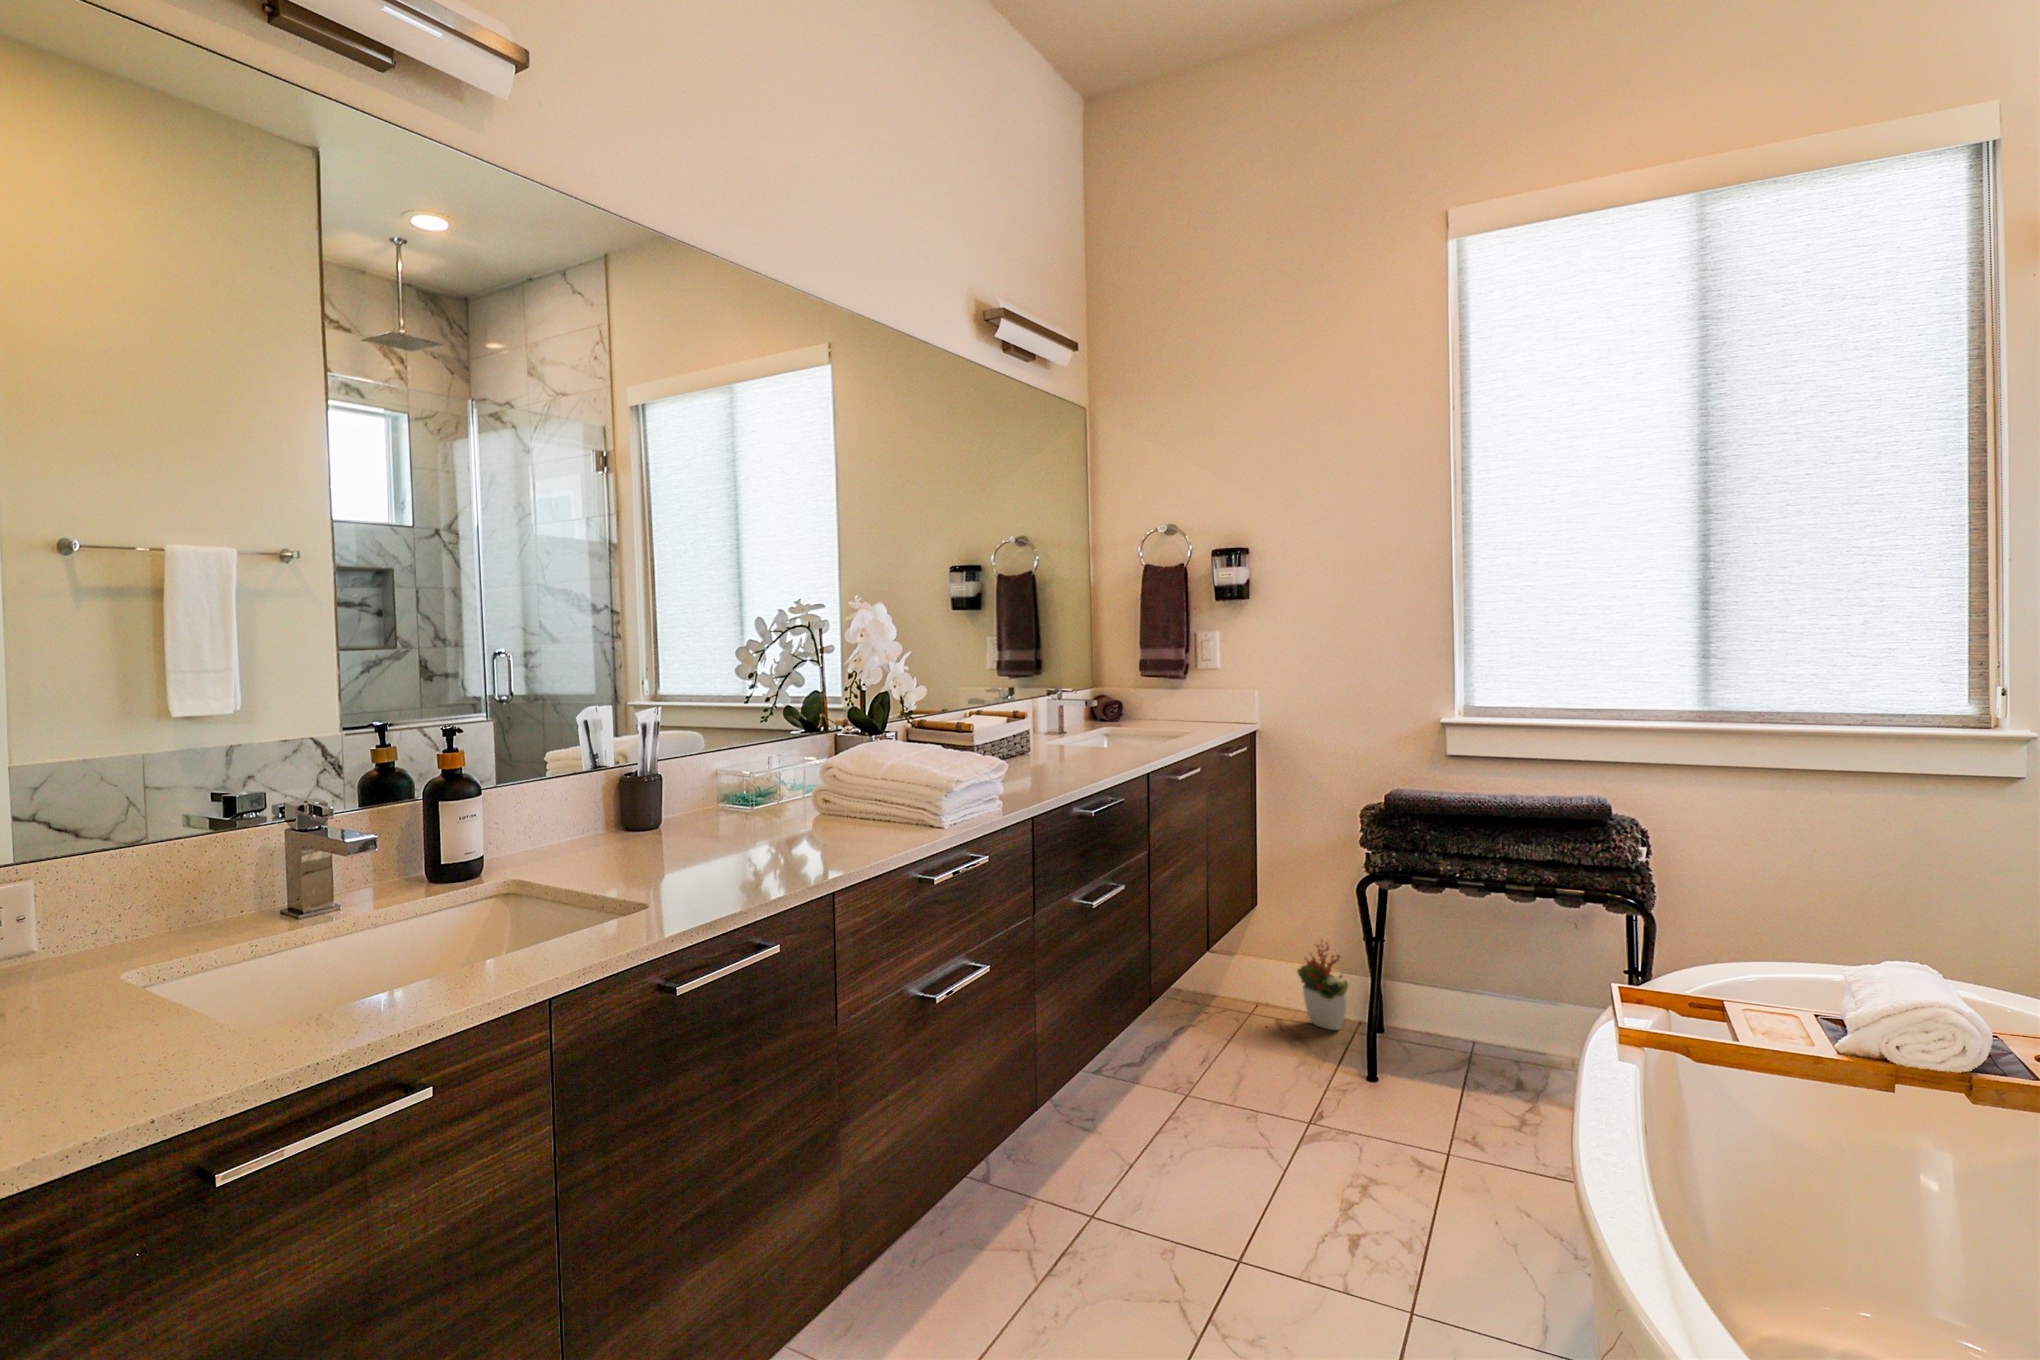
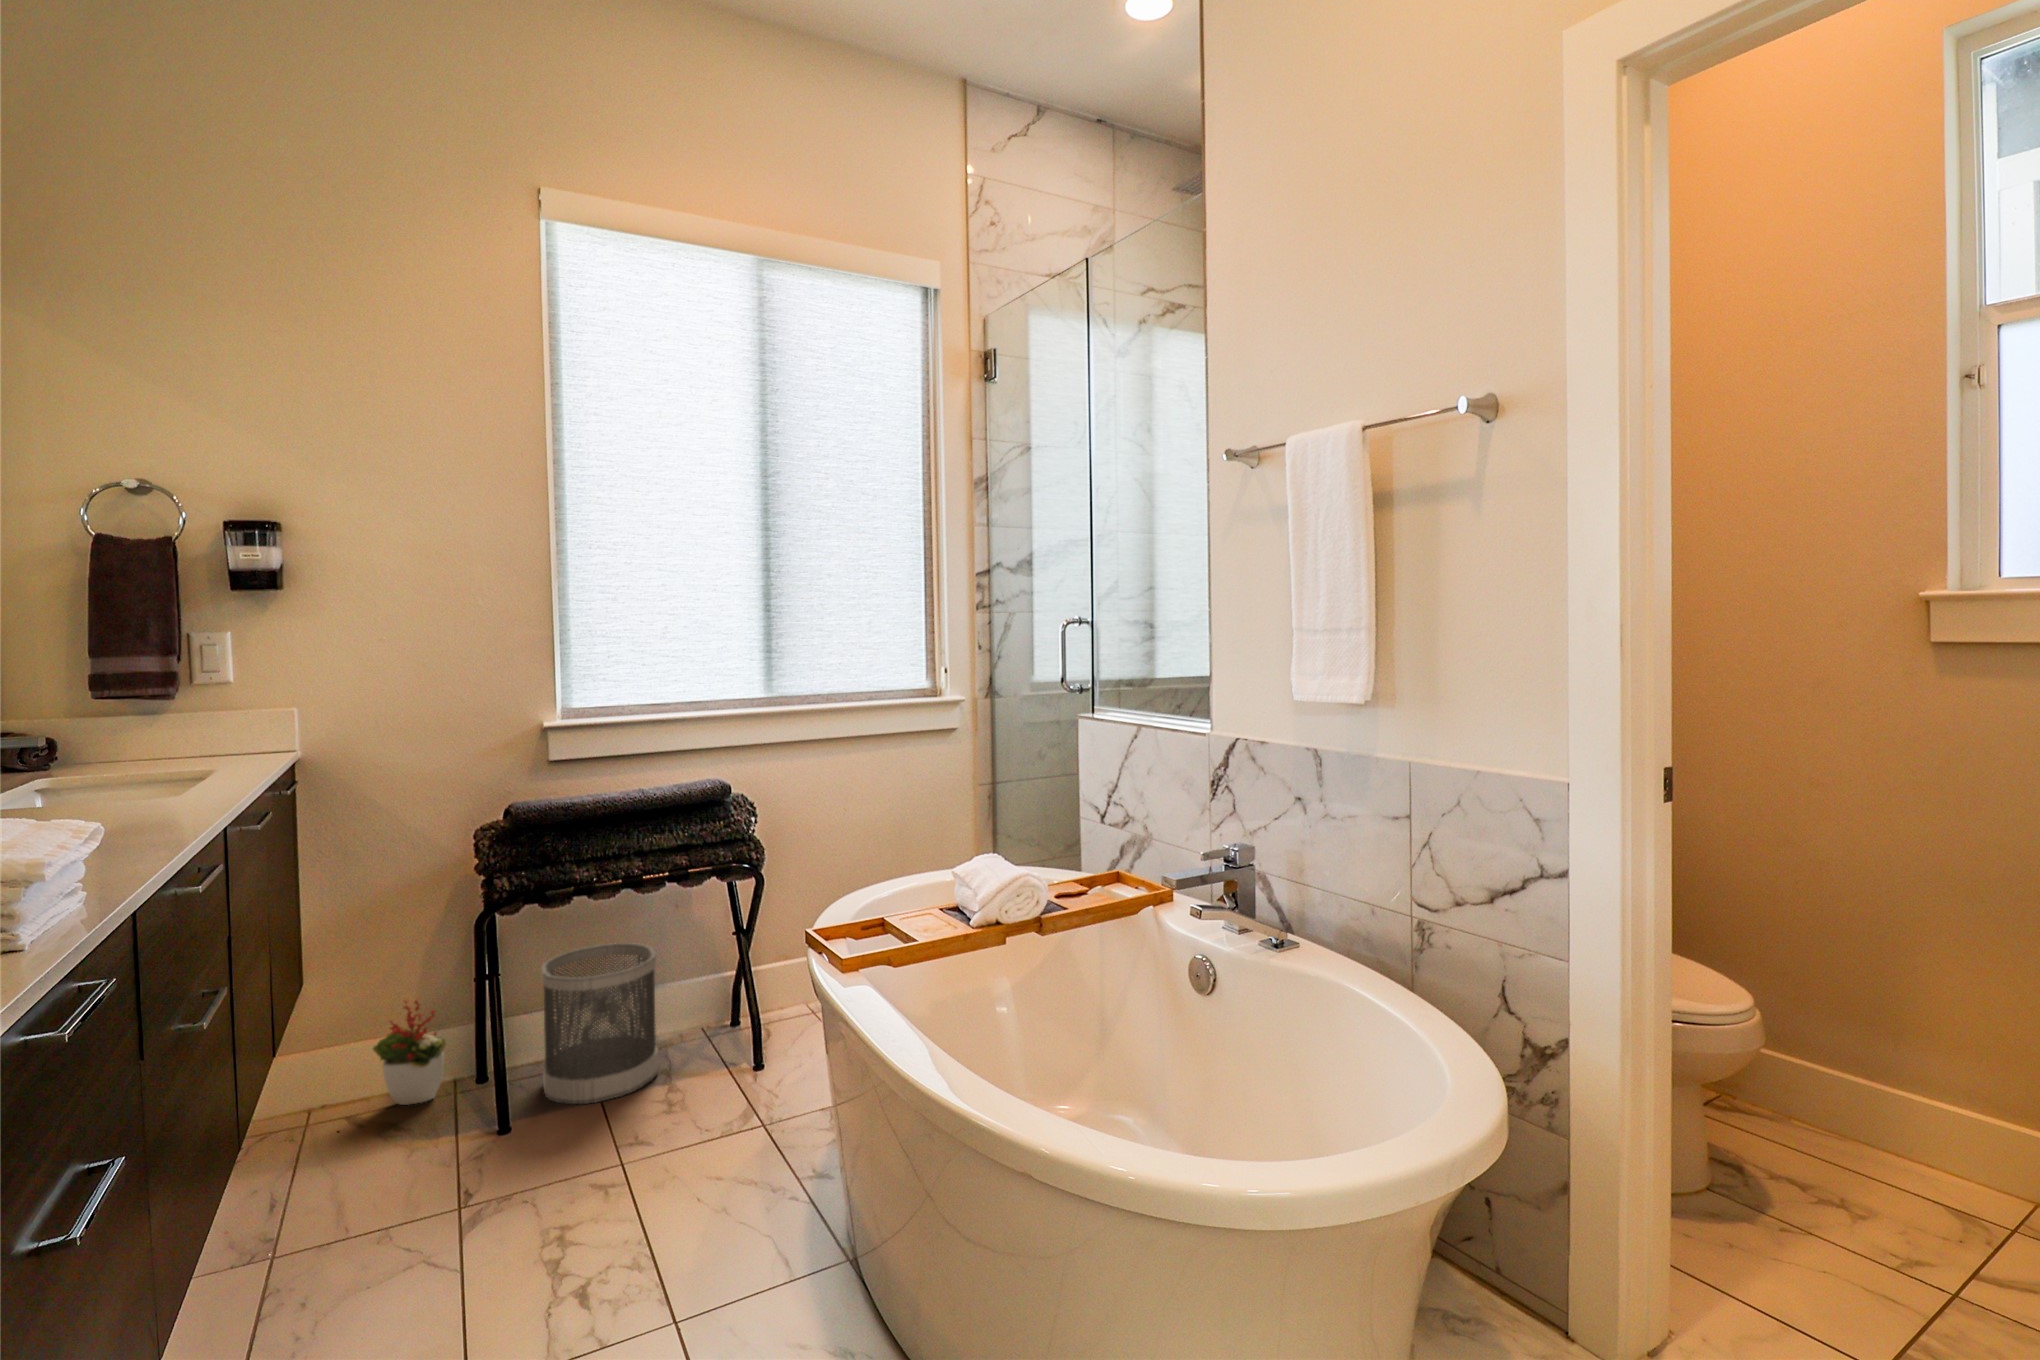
wastebasket: none [1420,940,1535,1099] -> present [541,943,658,1104]

